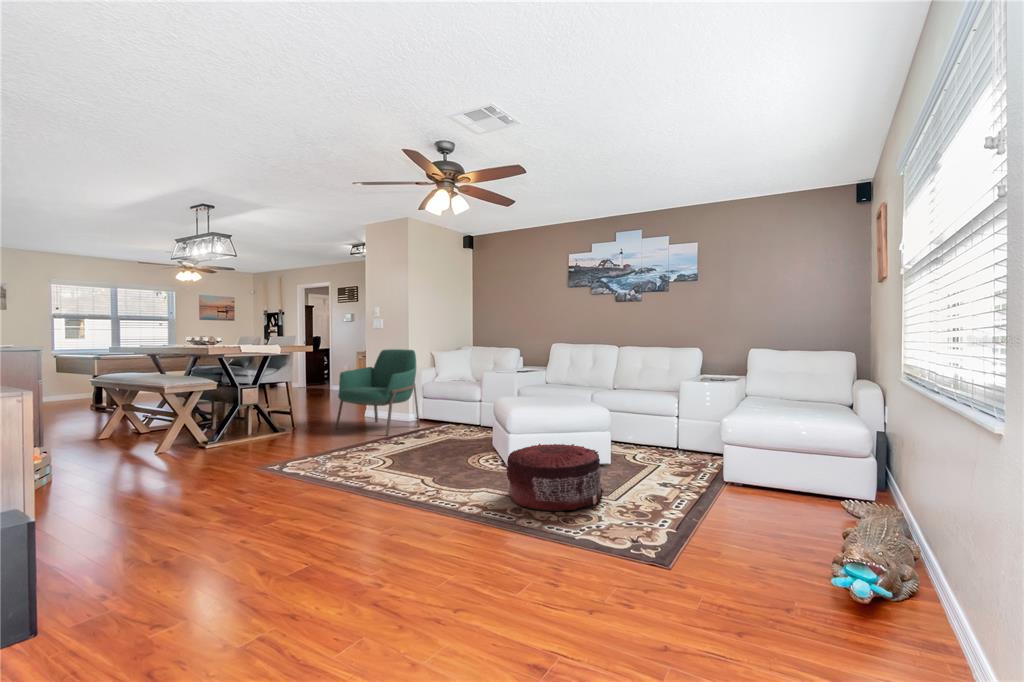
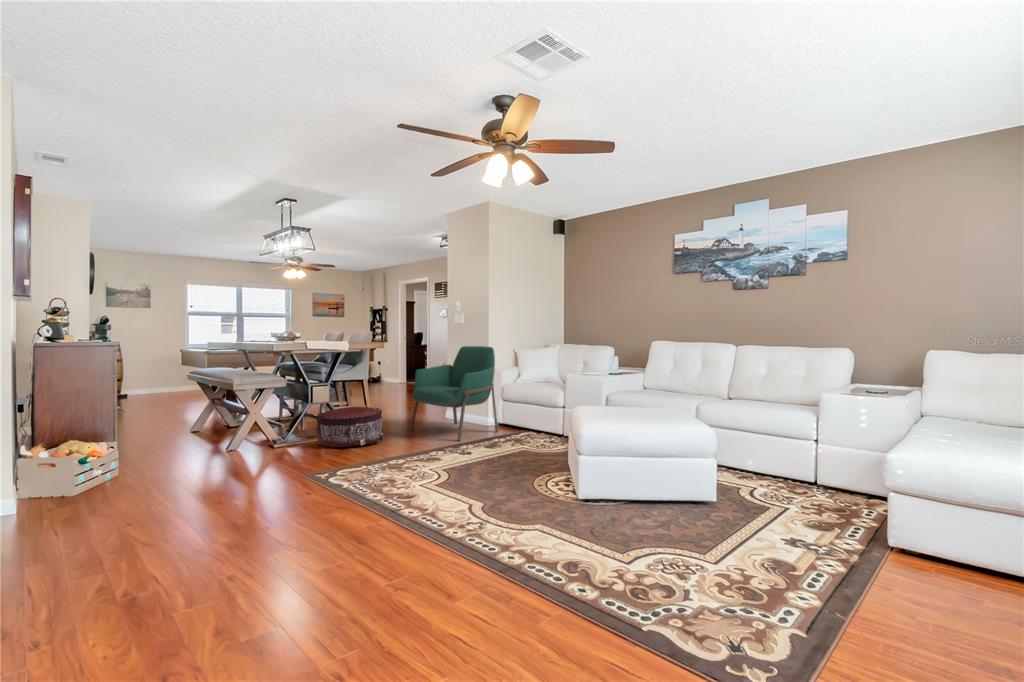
pouf: present [507,444,604,511] -> present [317,407,383,447]

